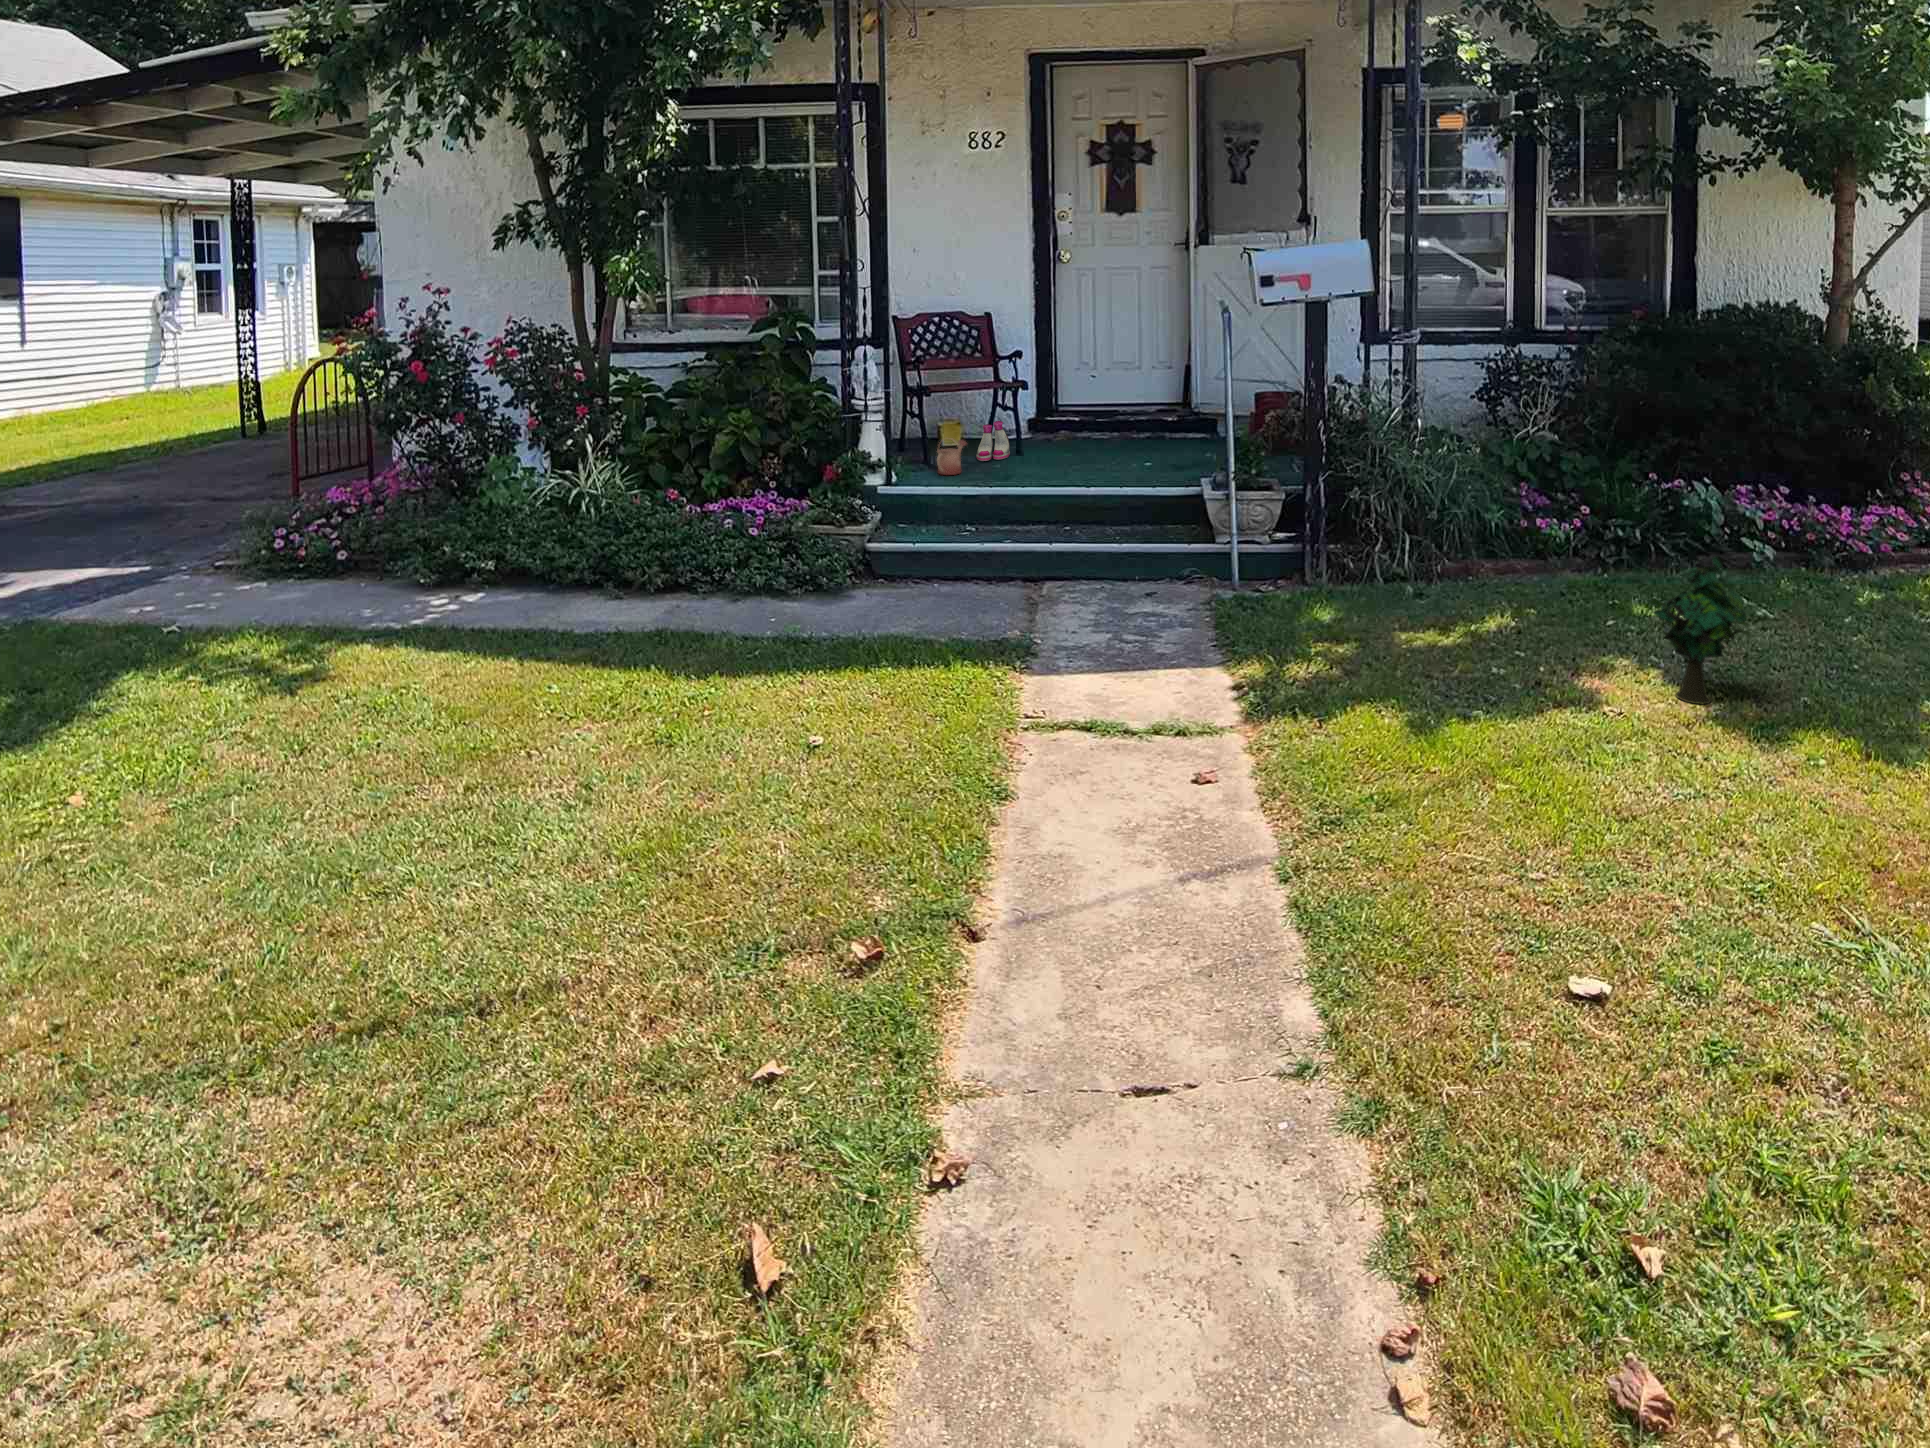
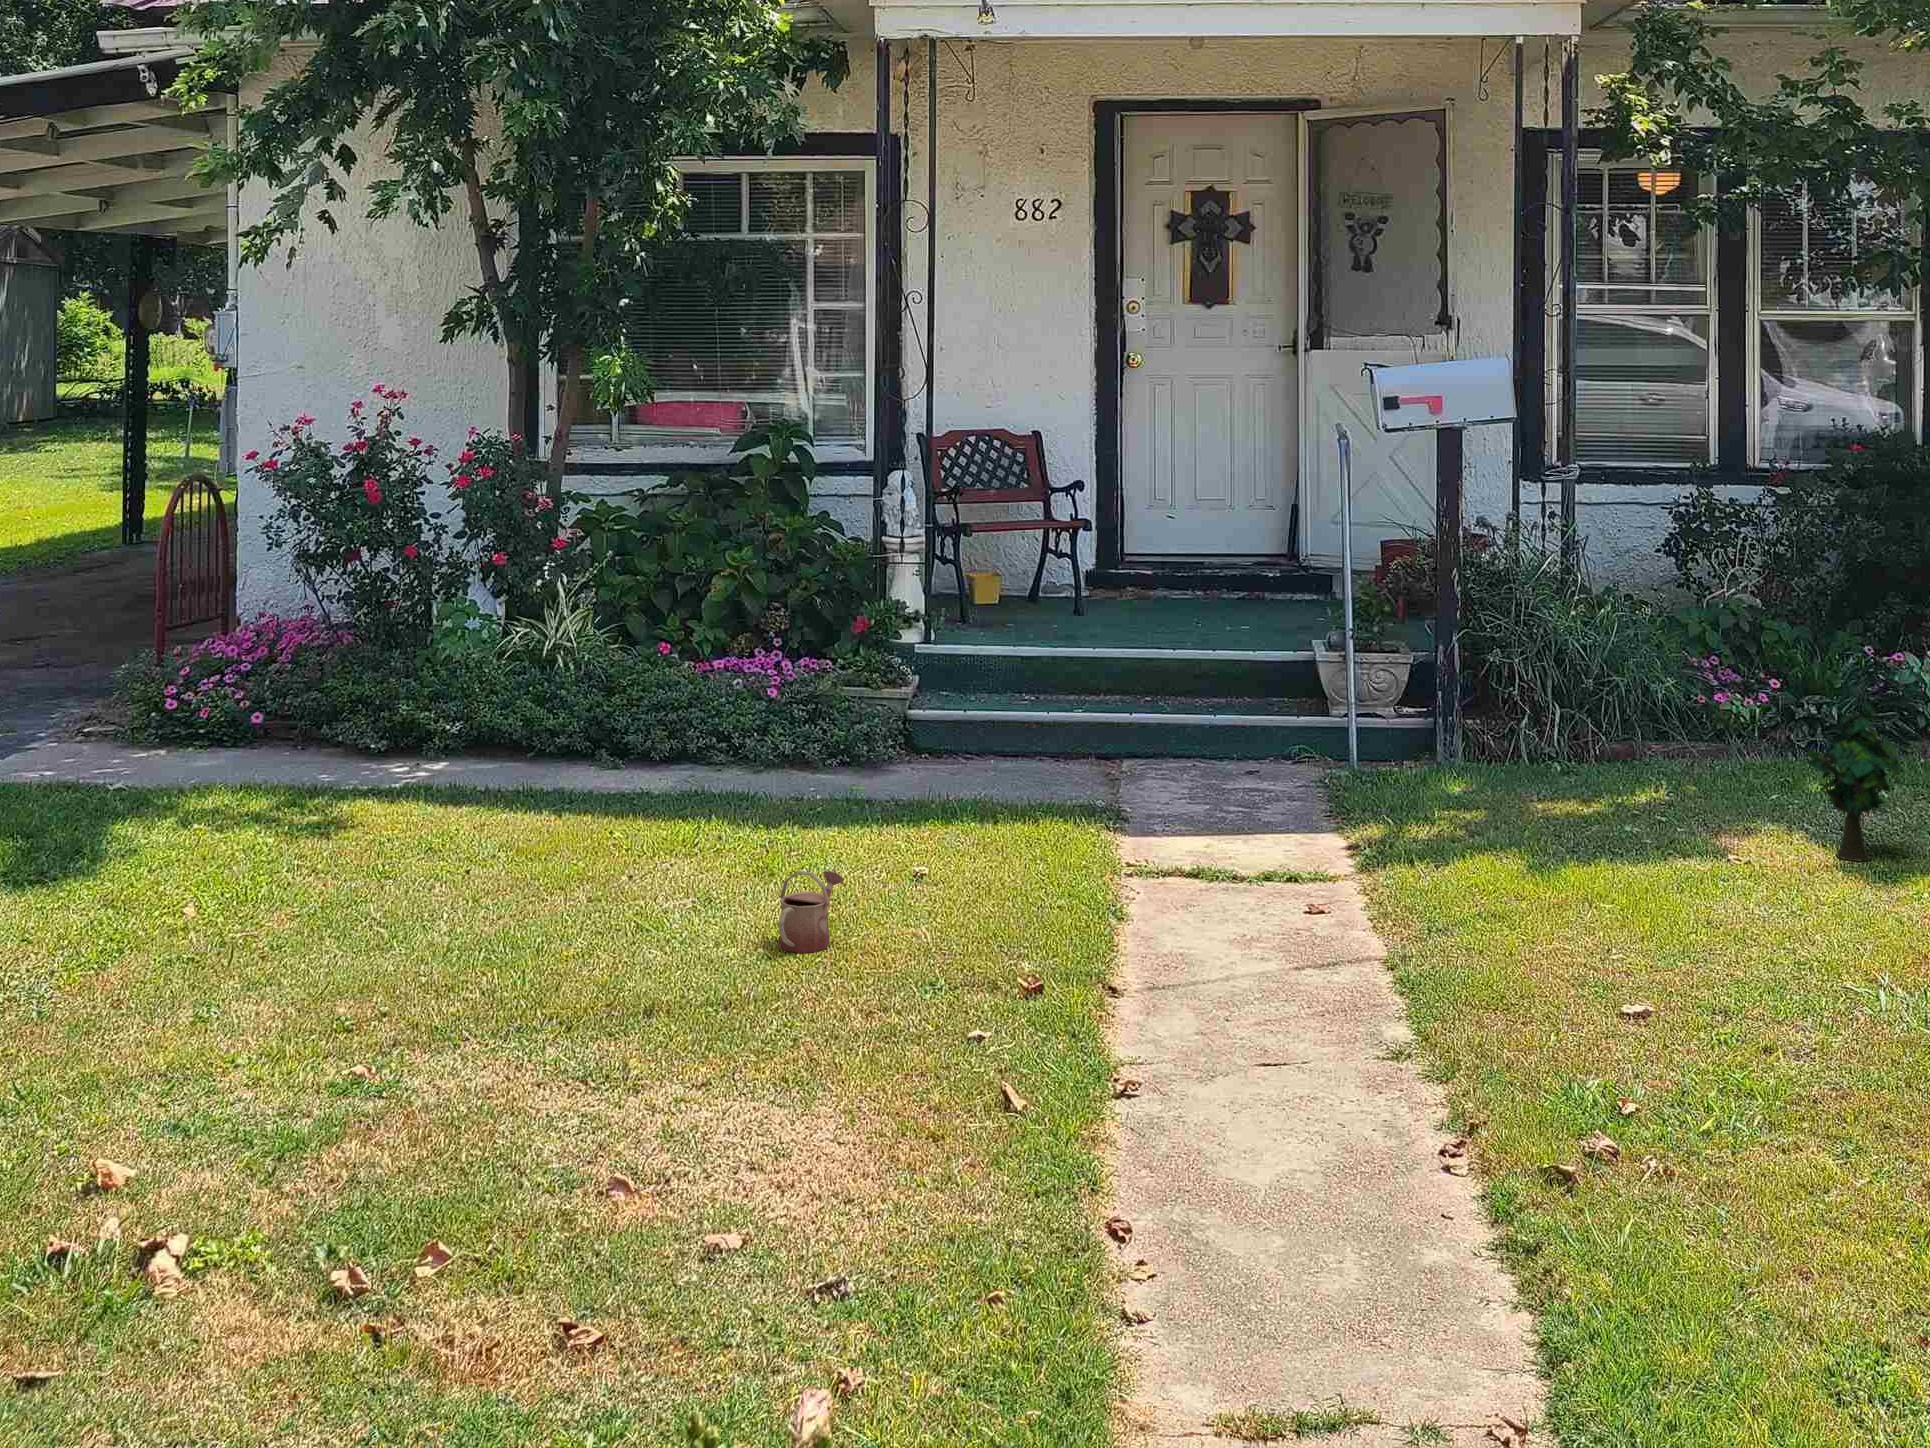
boots: present [976,421,1010,461] -> none [1022,571,1065,622]
watering can: present [937,440,967,475] -> present [779,871,843,953]

